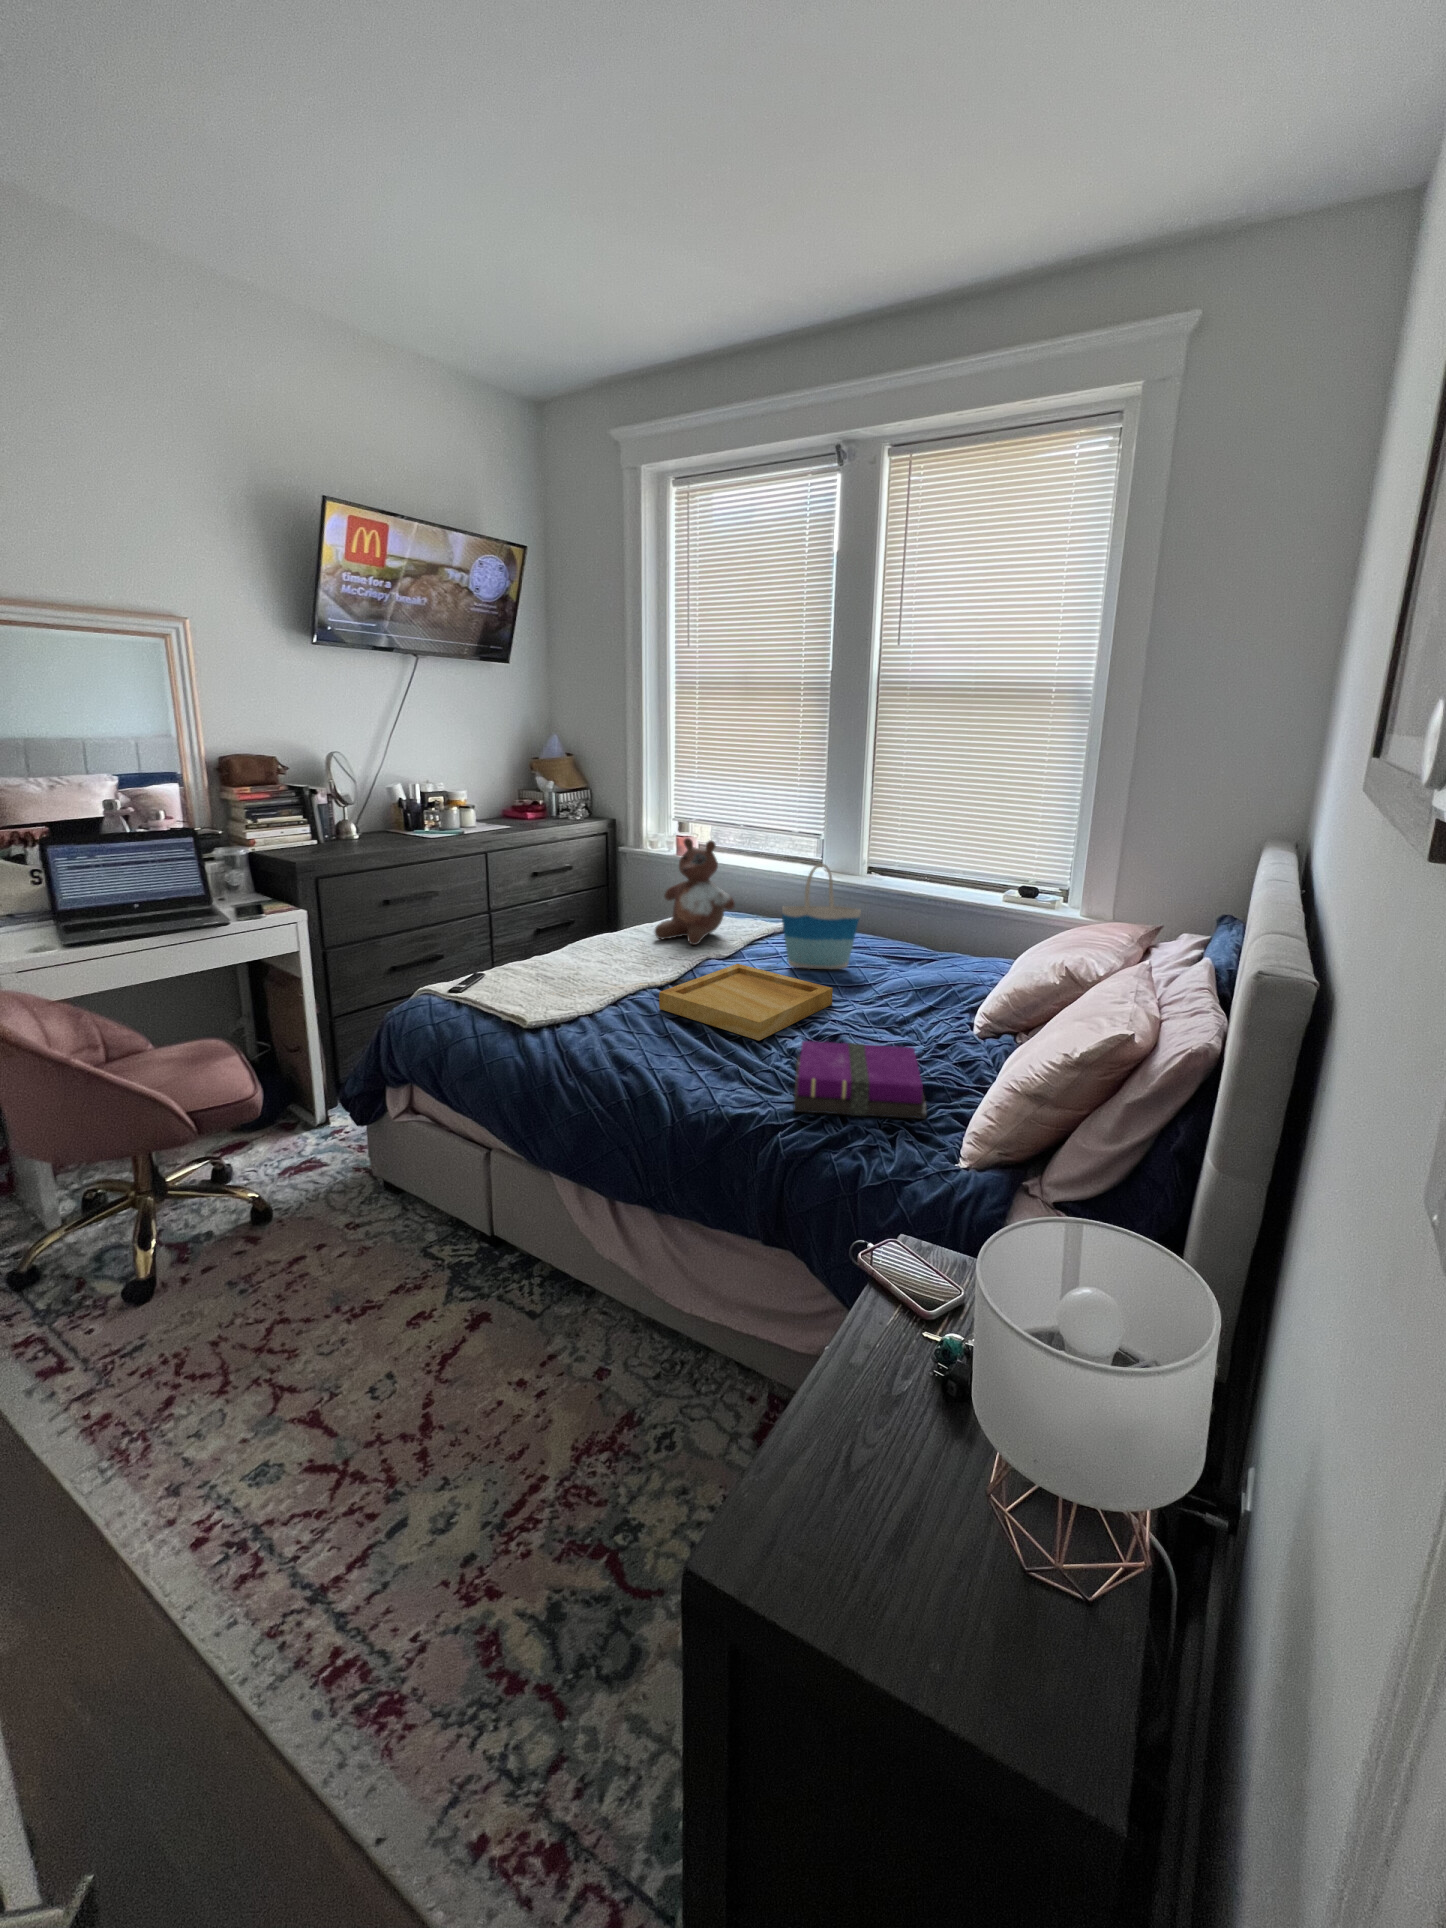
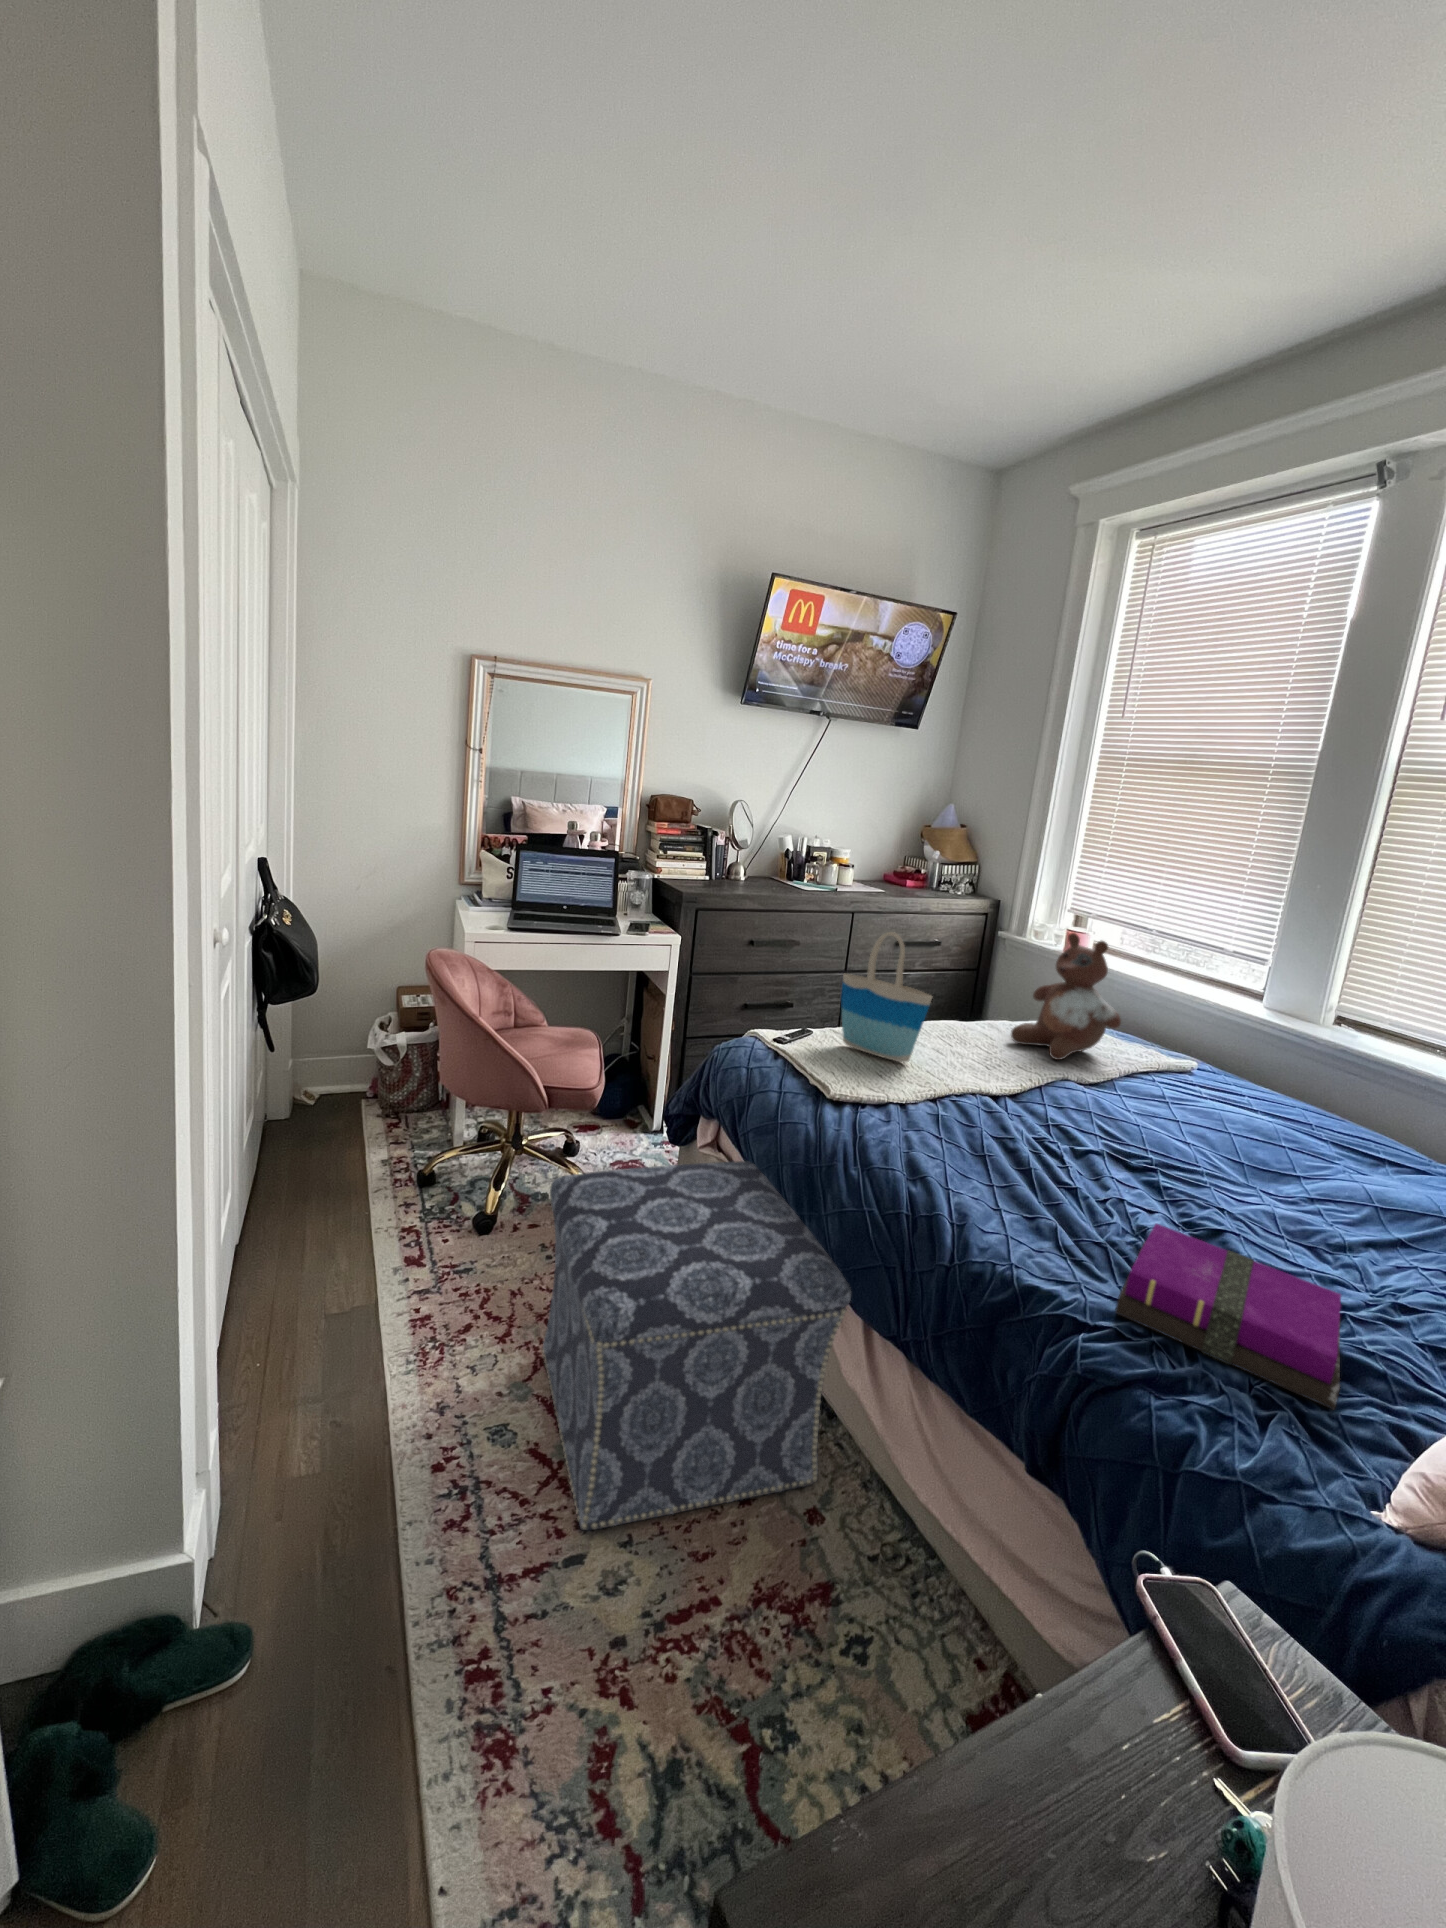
tote bag: present [782,864,861,969] -> present [841,932,932,1062]
tray: present [659,964,833,1041] -> none [985,1096,1233,1202]
ottoman: none [253,1107,597,1500] -> present [542,1161,851,1530]

